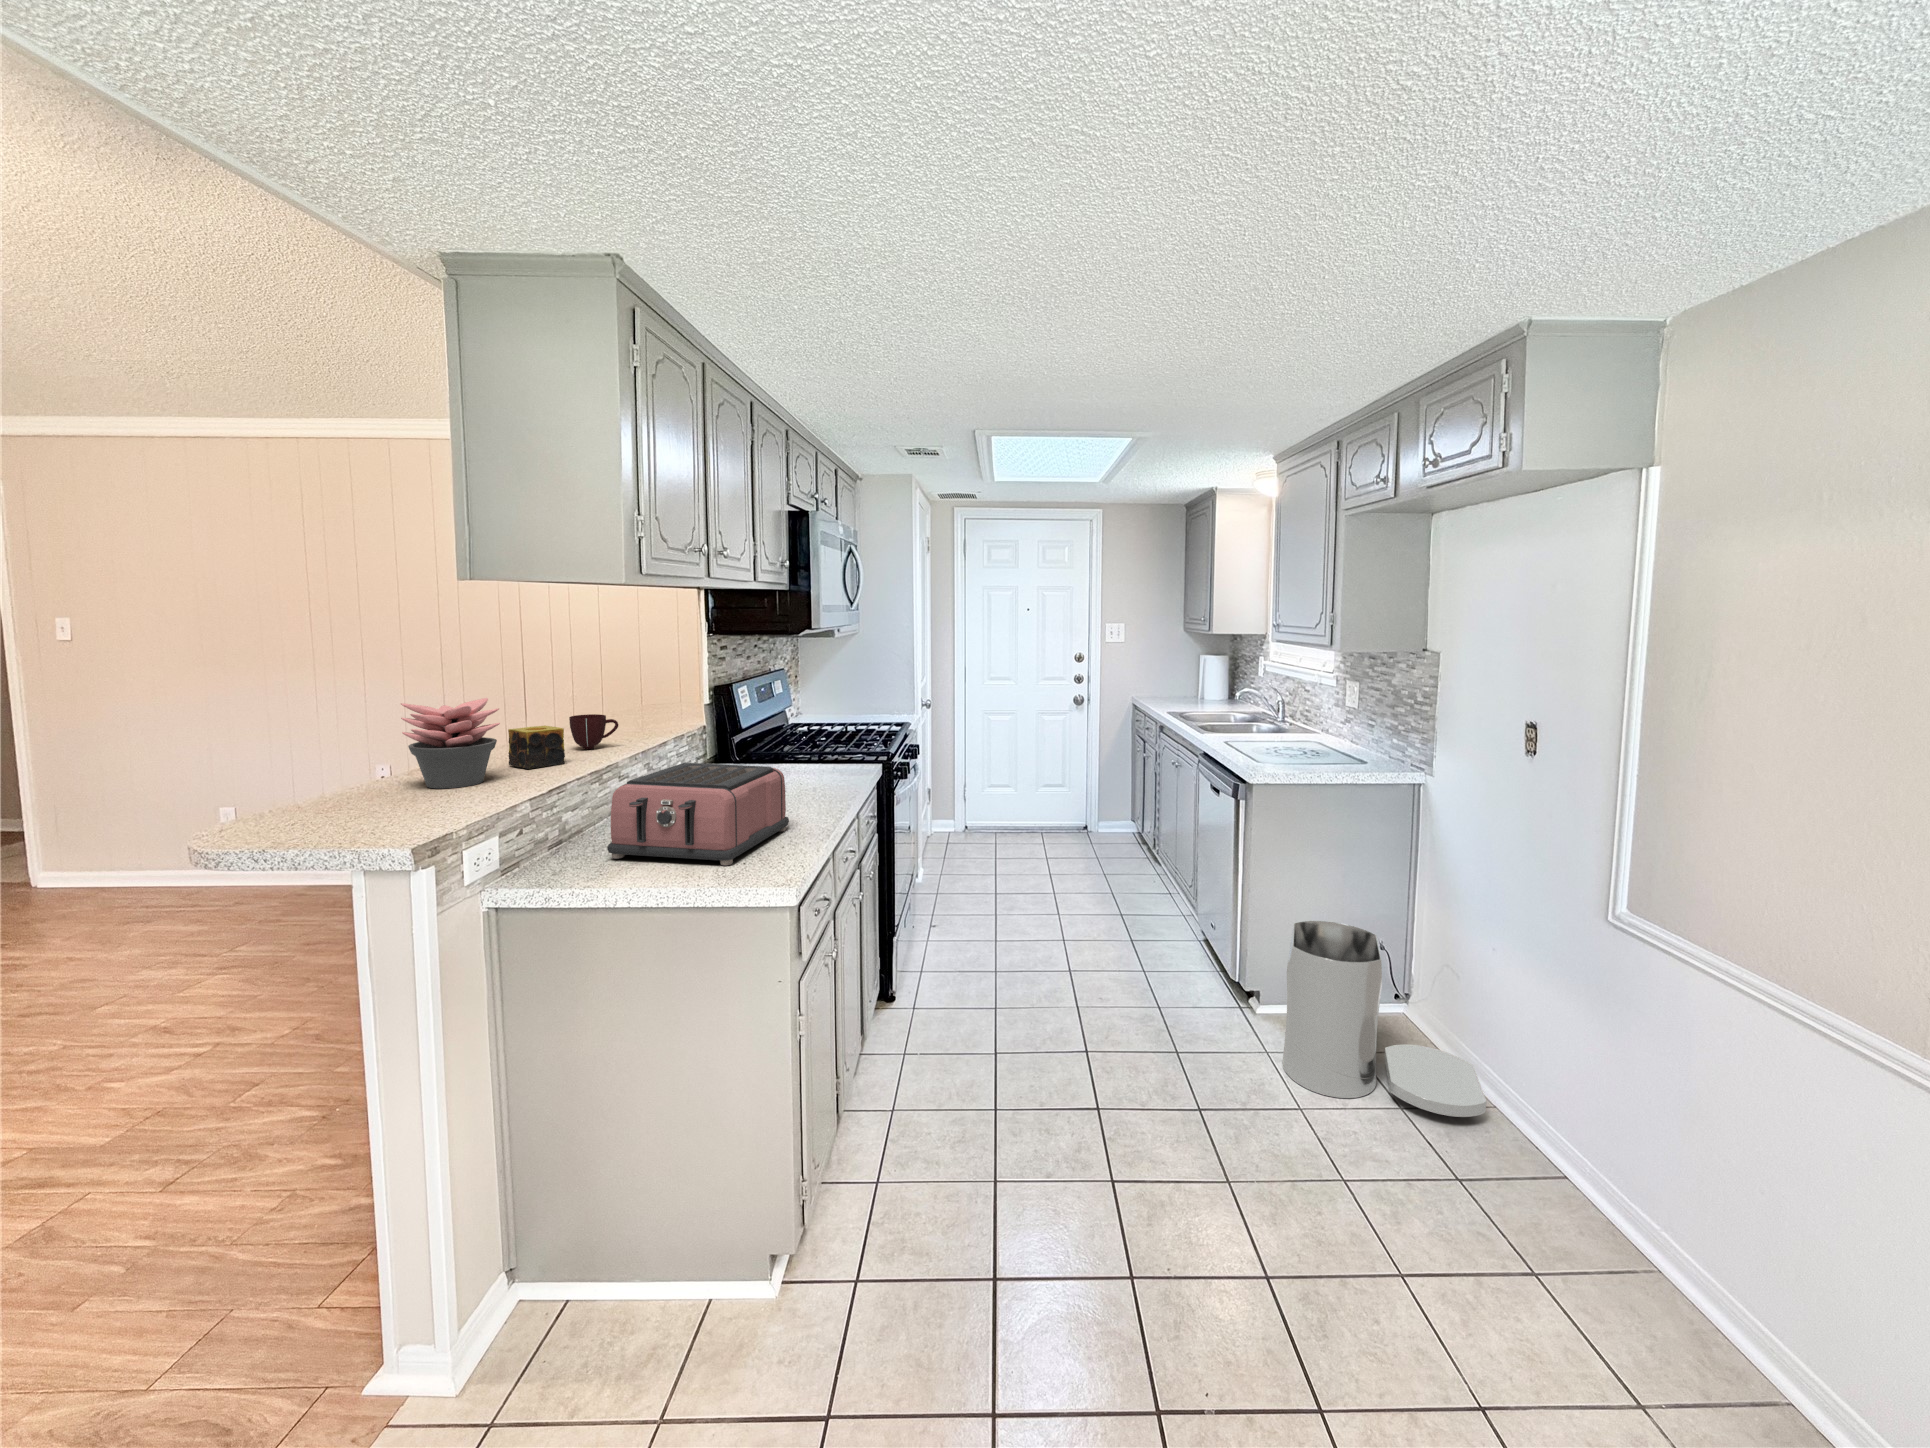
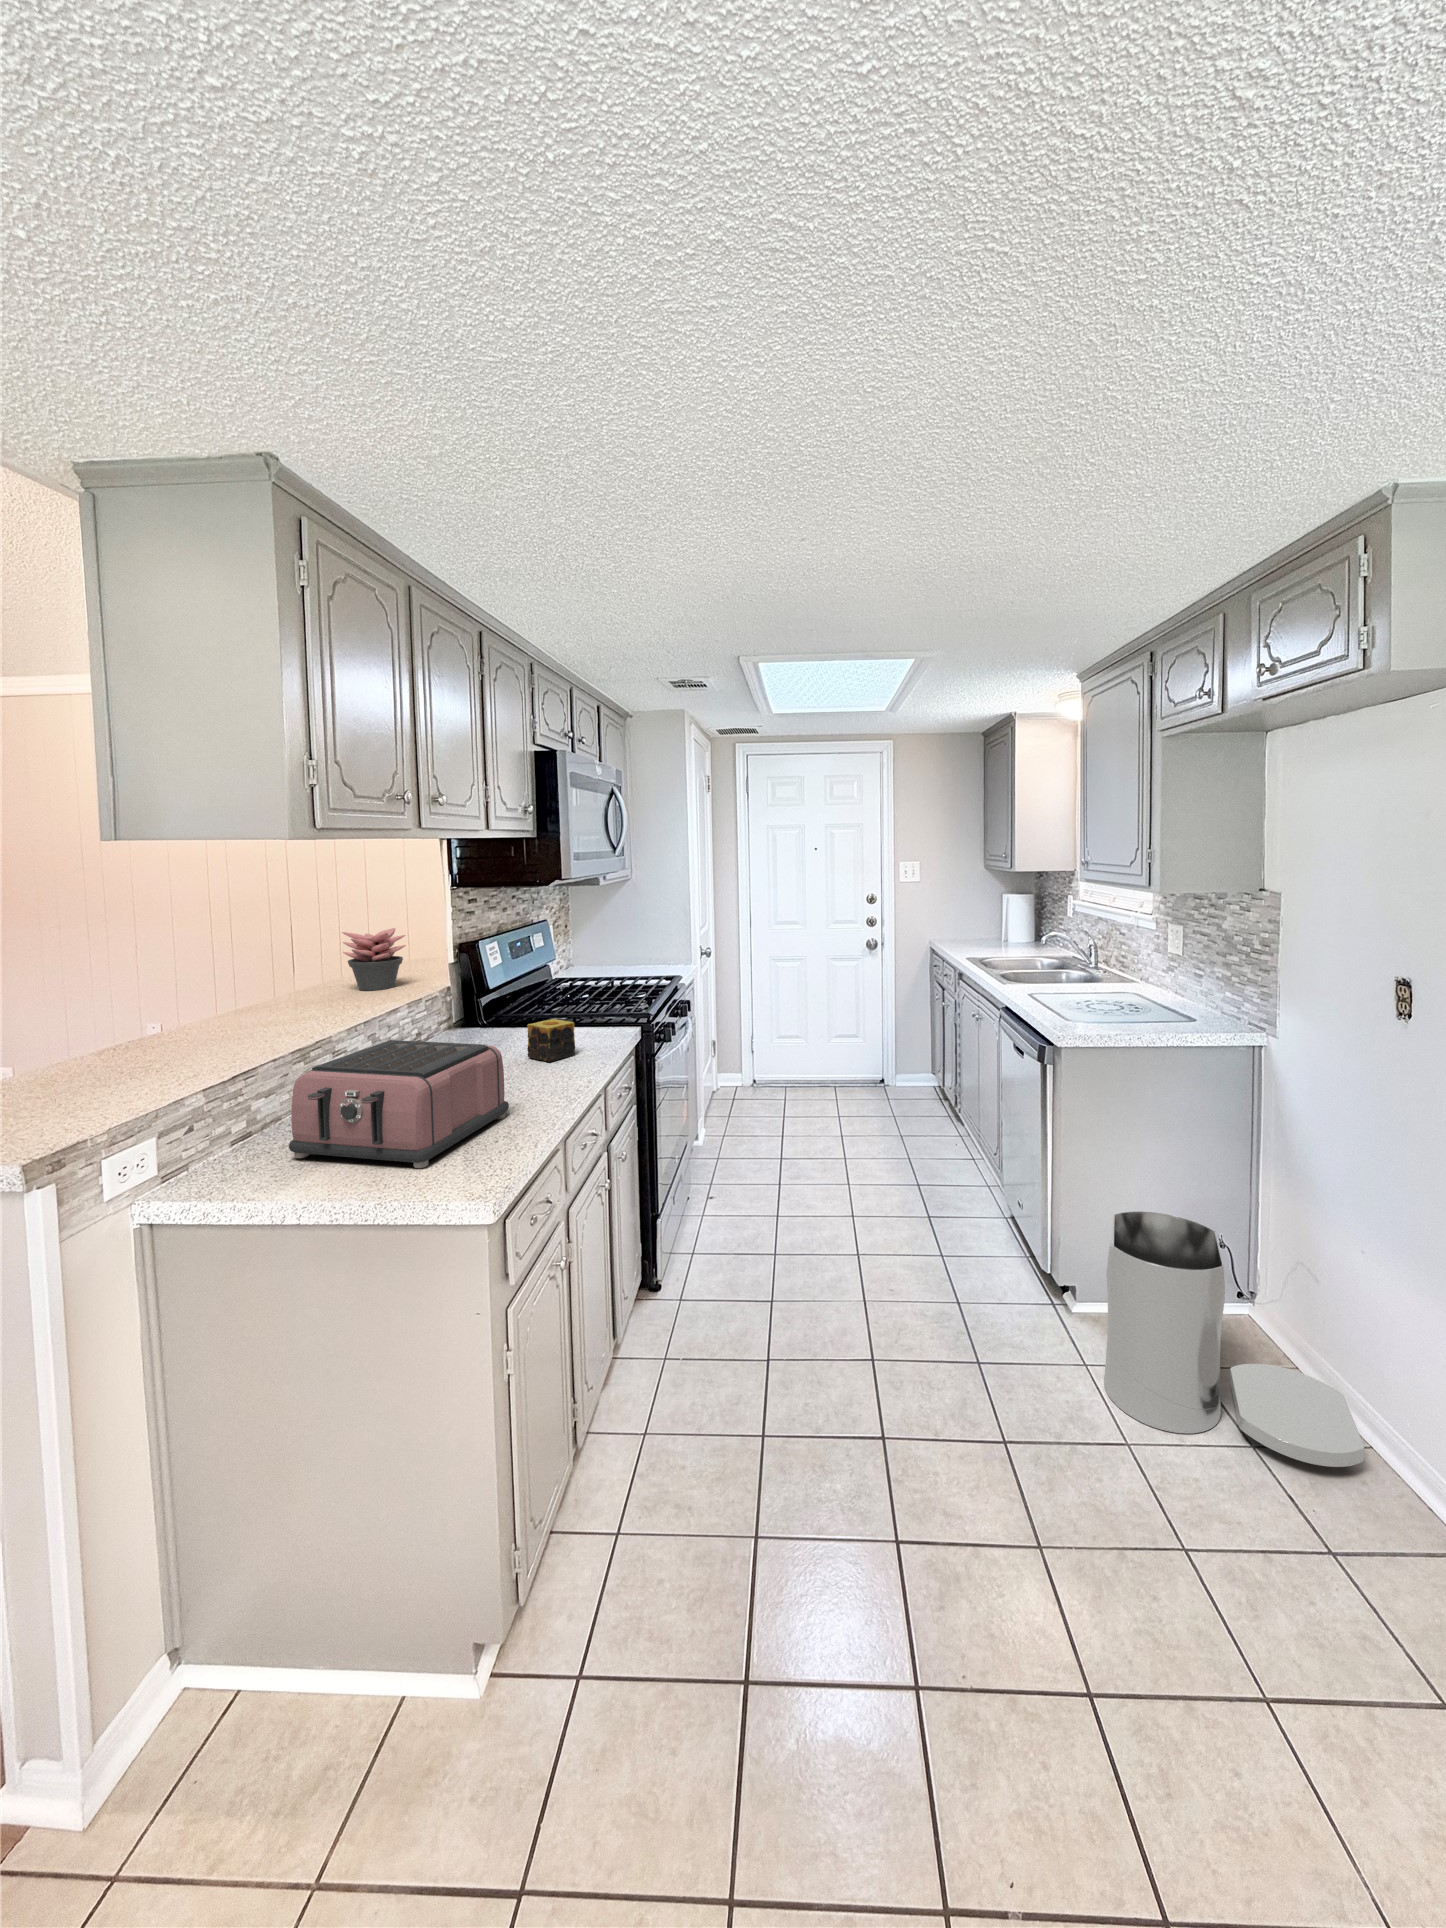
succulent plant: present [401,698,500,789] -> present [342,928,406,990]
mug: present [569,714,618,749] -> none [282,981,337,1021]
candle: present [508,726,565,769] -> present [527,1019,575,1062]

